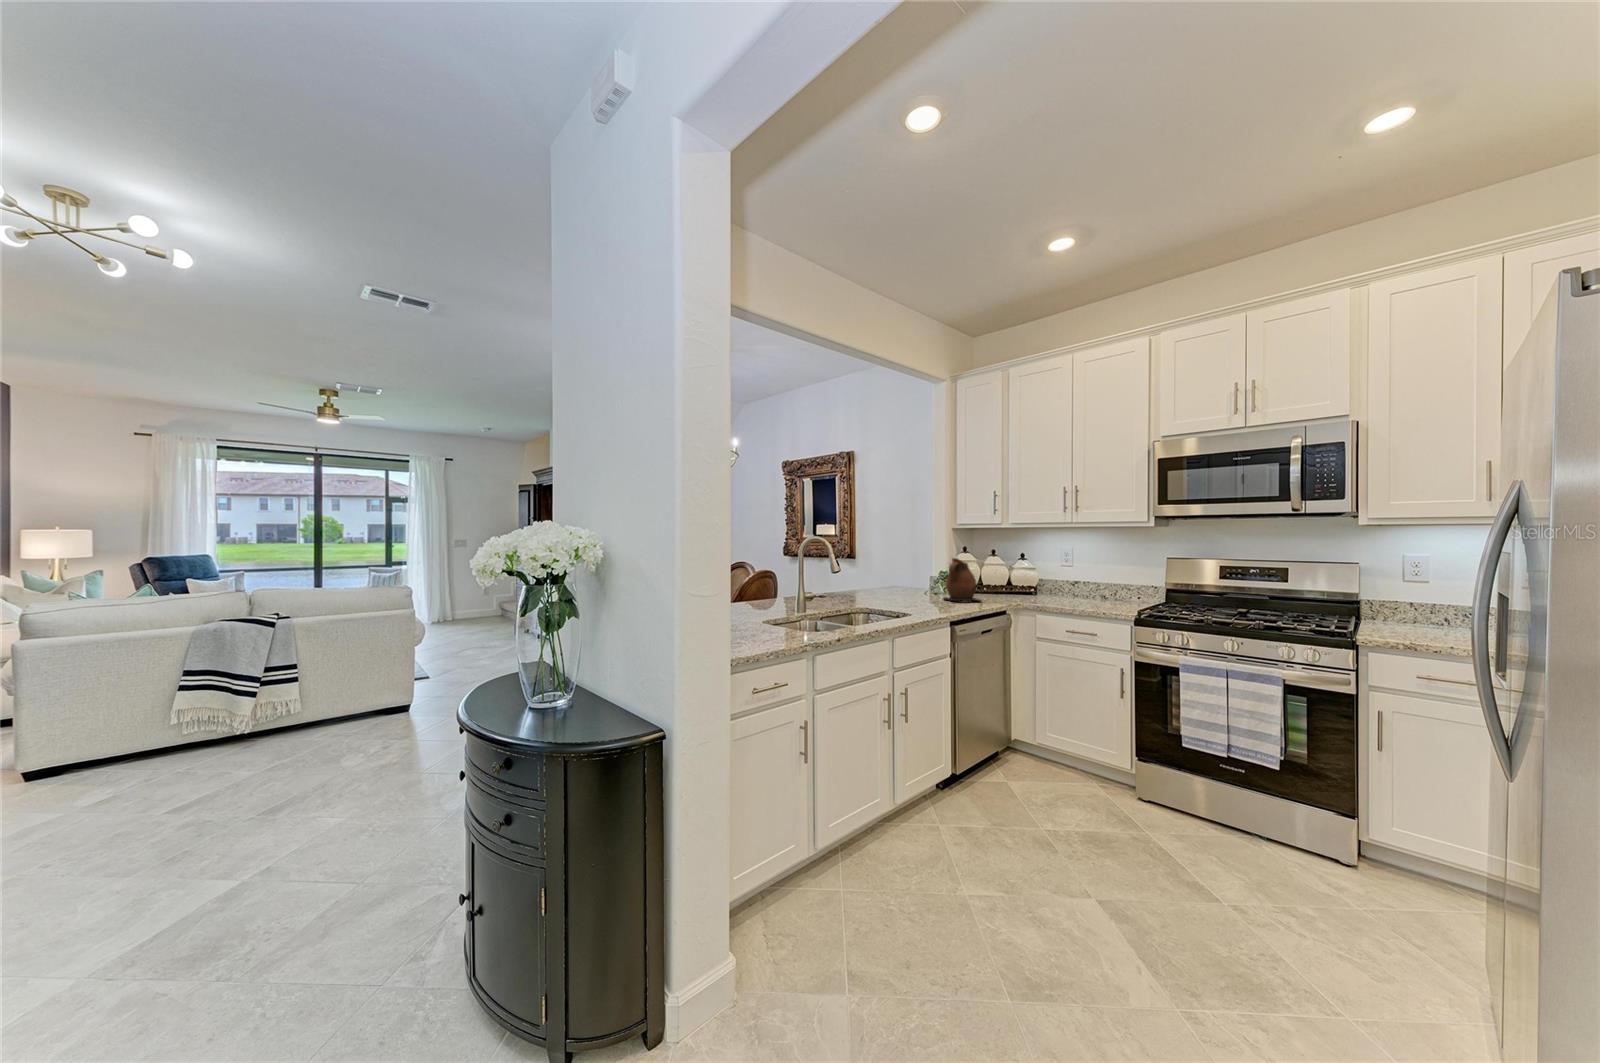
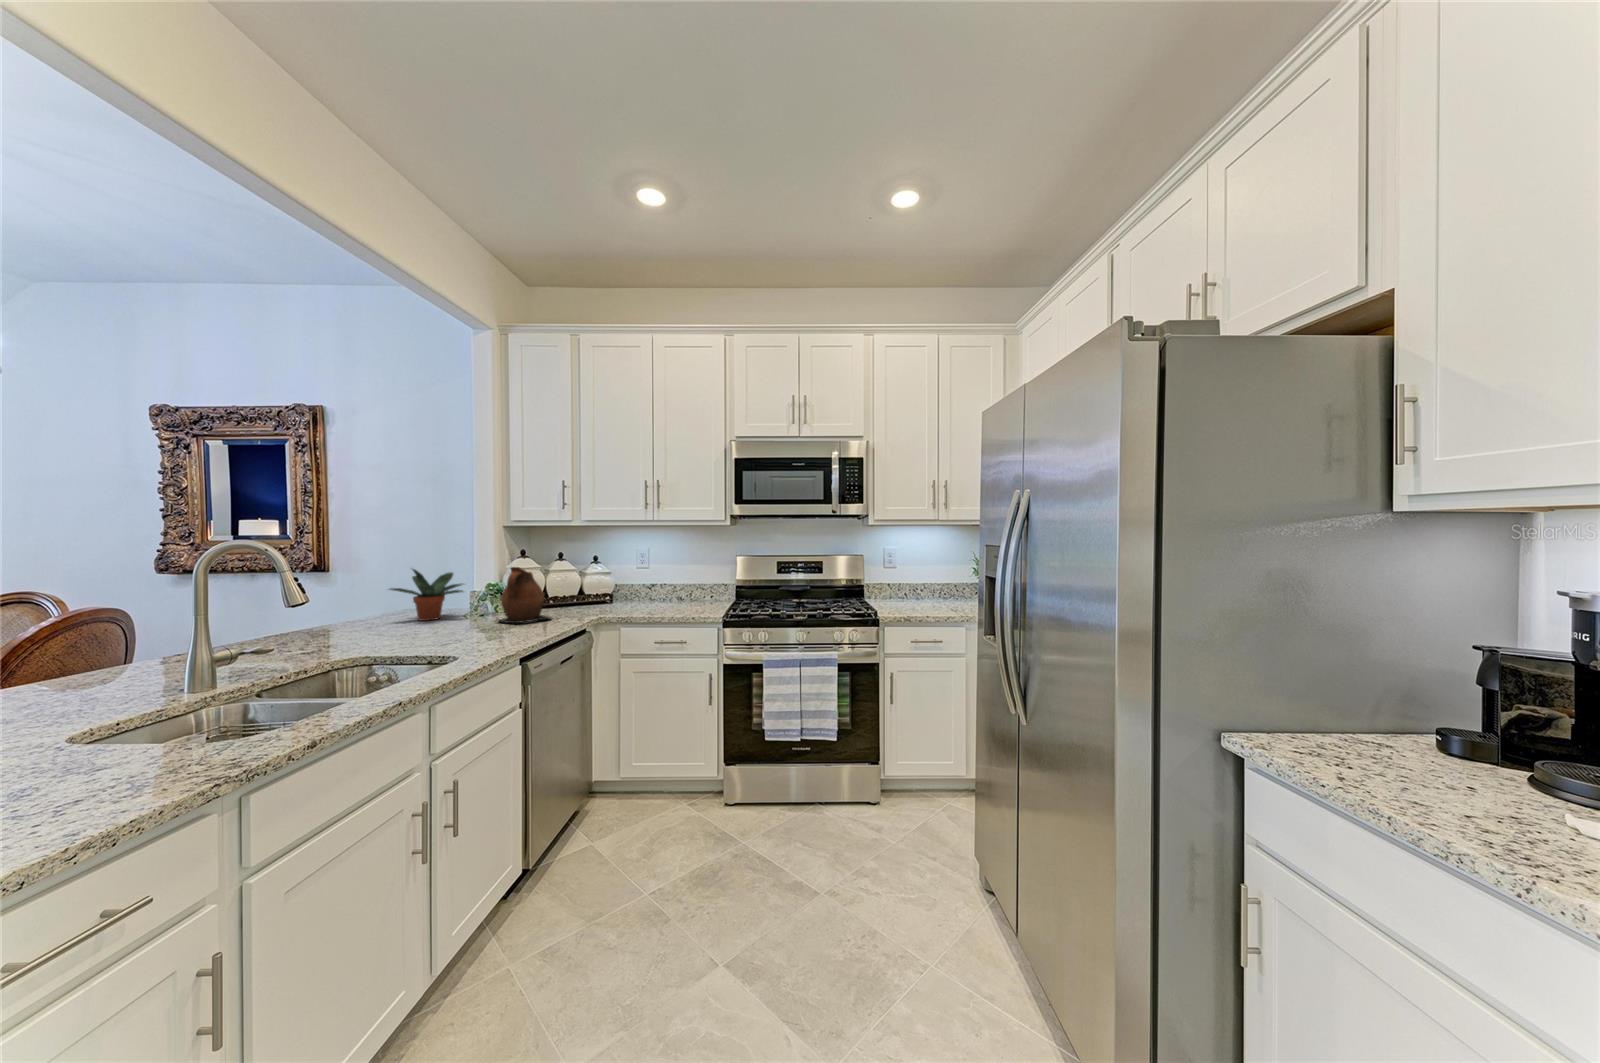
potted plant: none [877,556,925,594] -> present [390,569,463,621]

